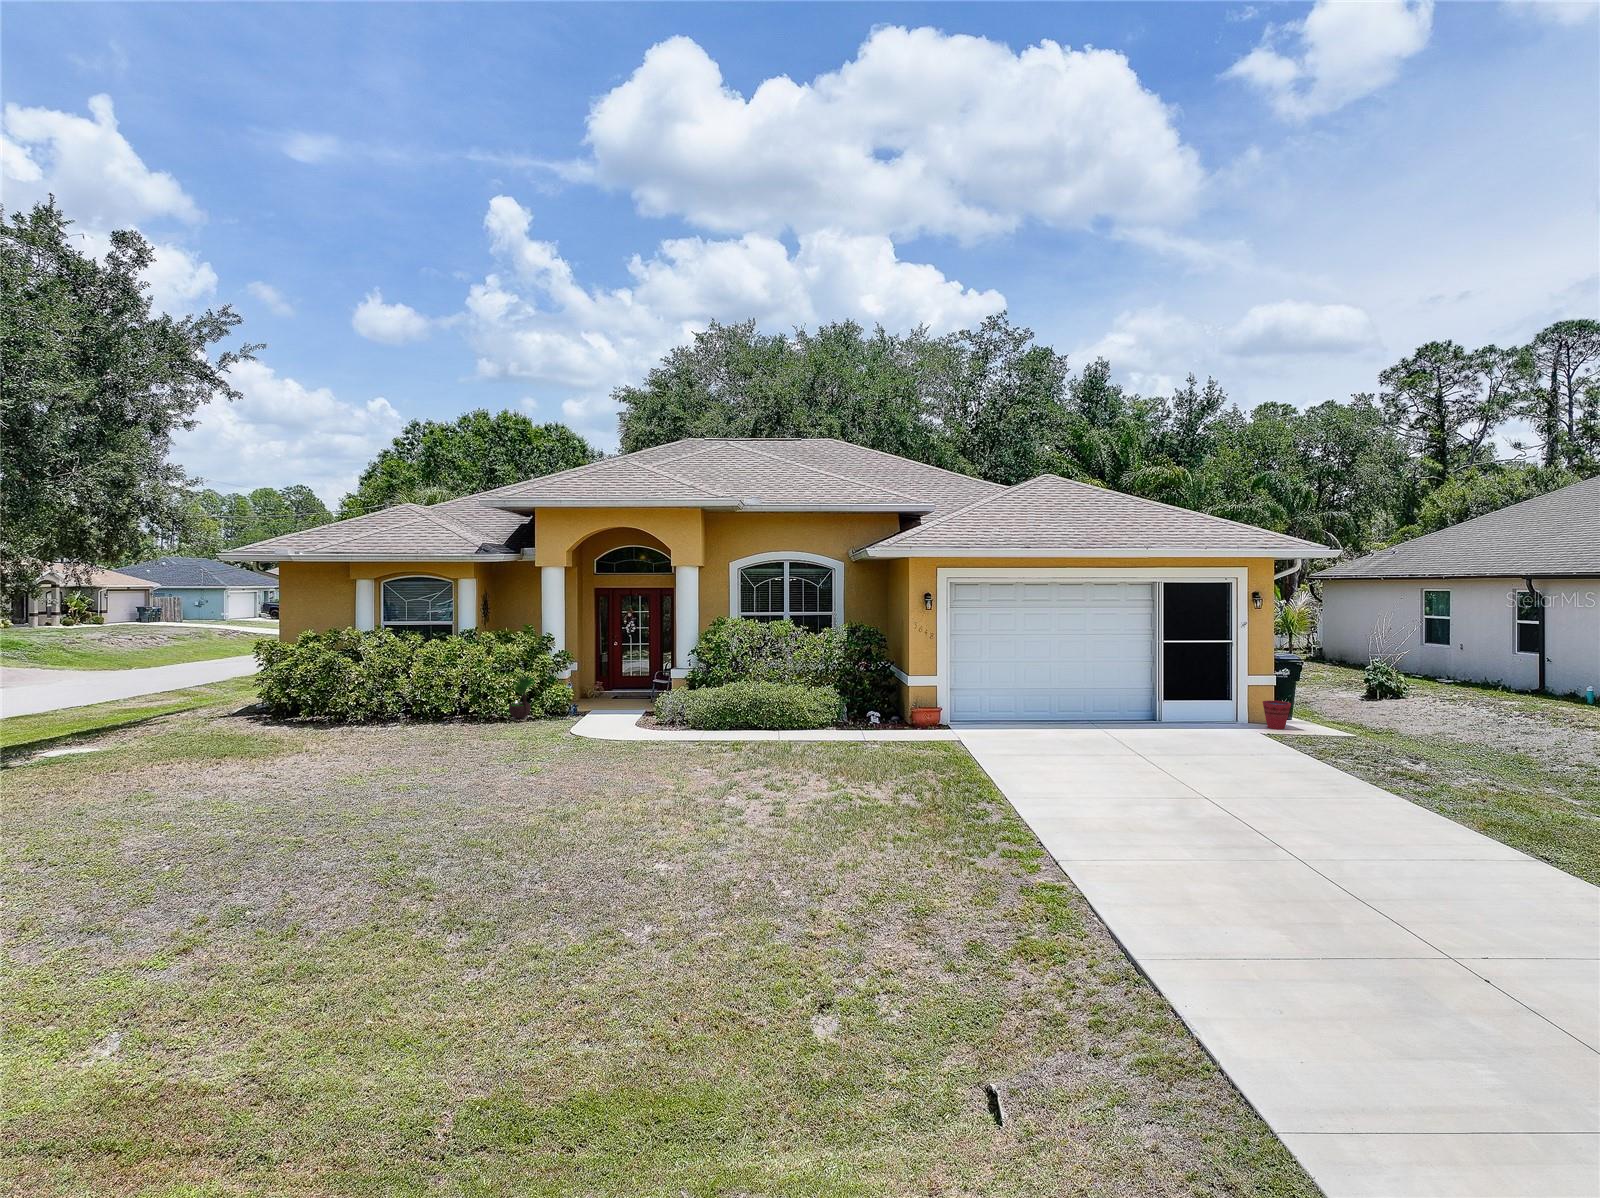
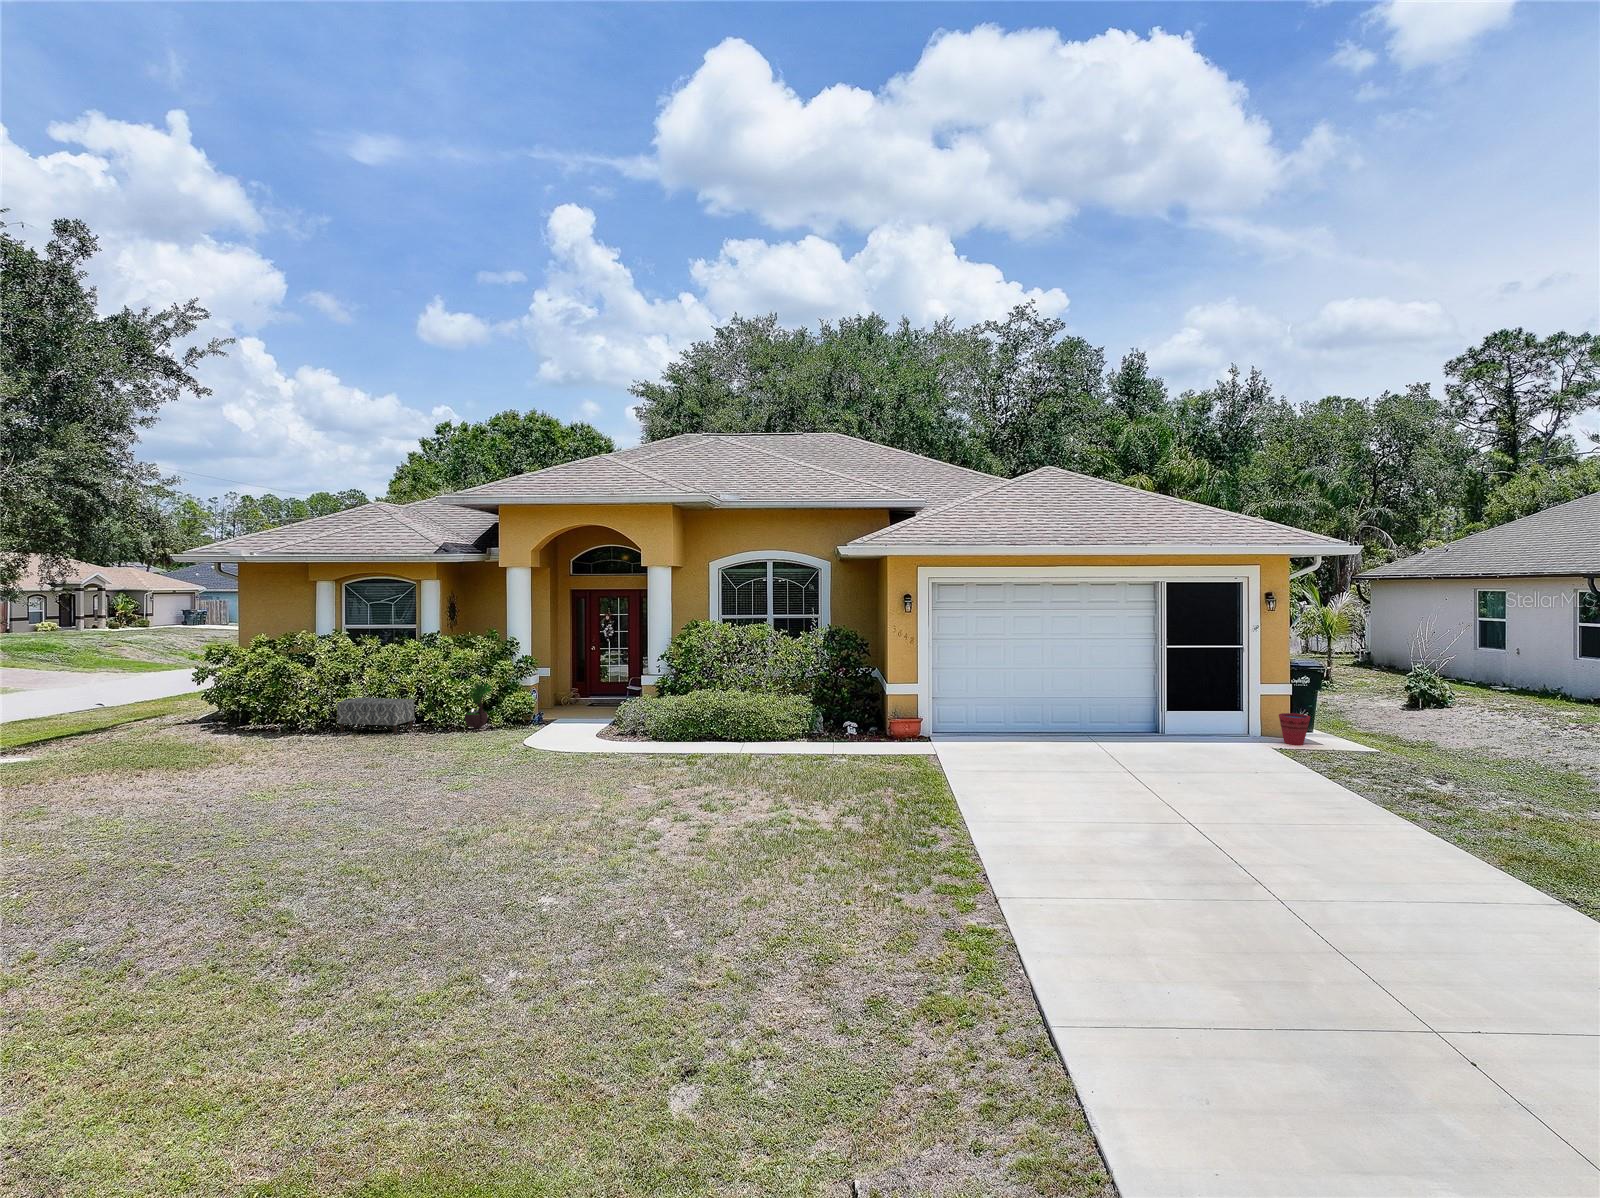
bench: none [388,690,461,725] -> present [337,698,414,735]

